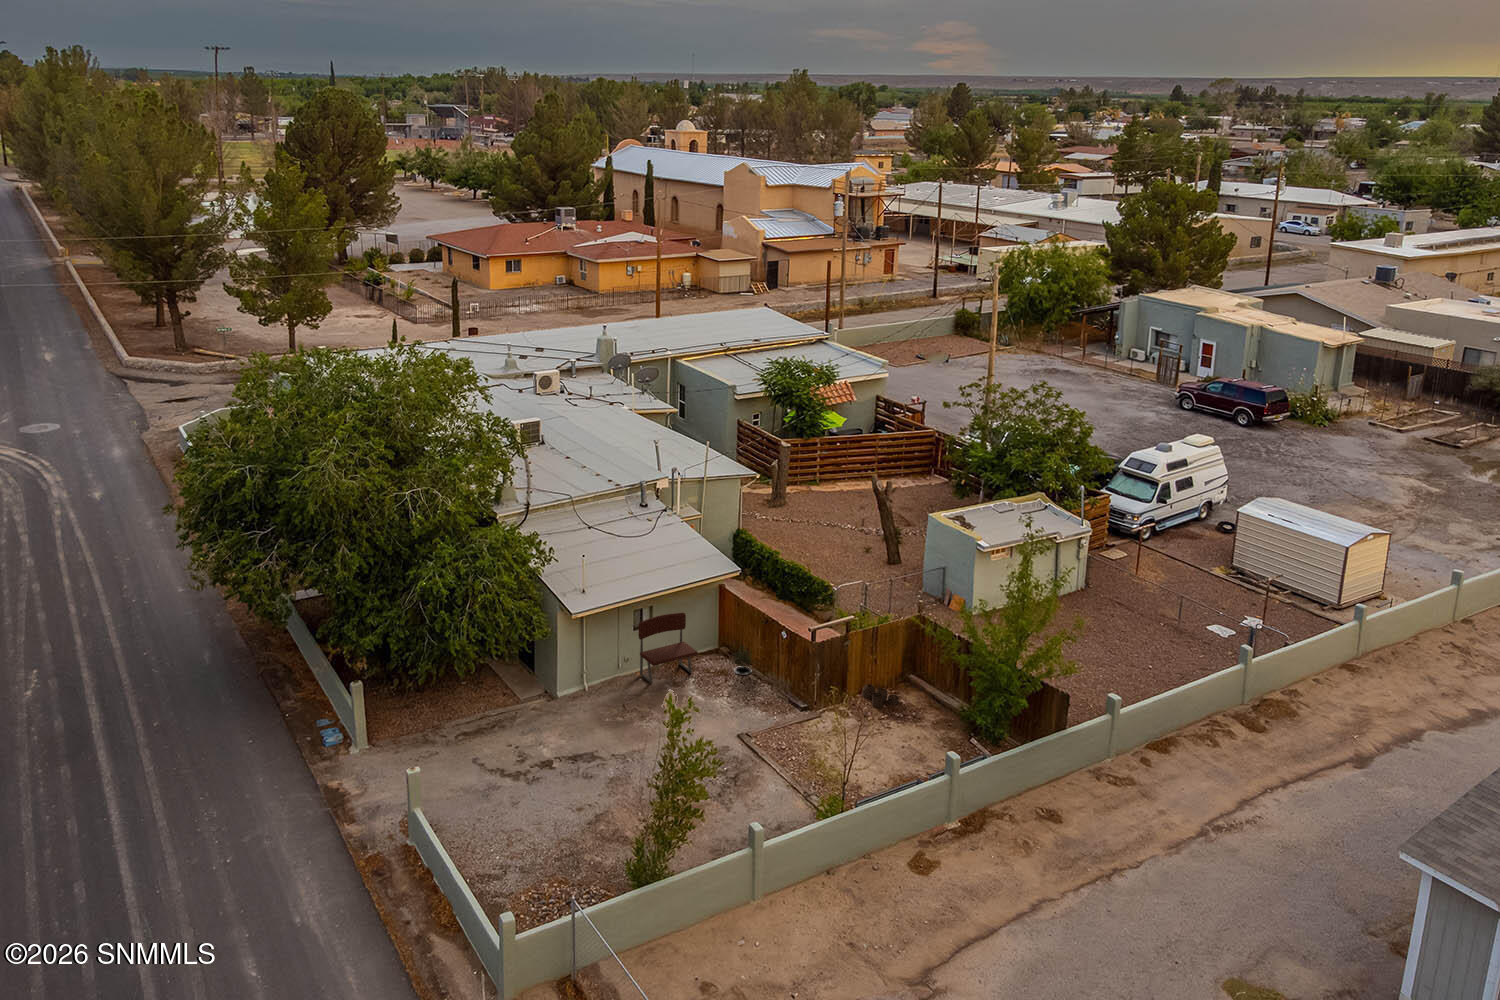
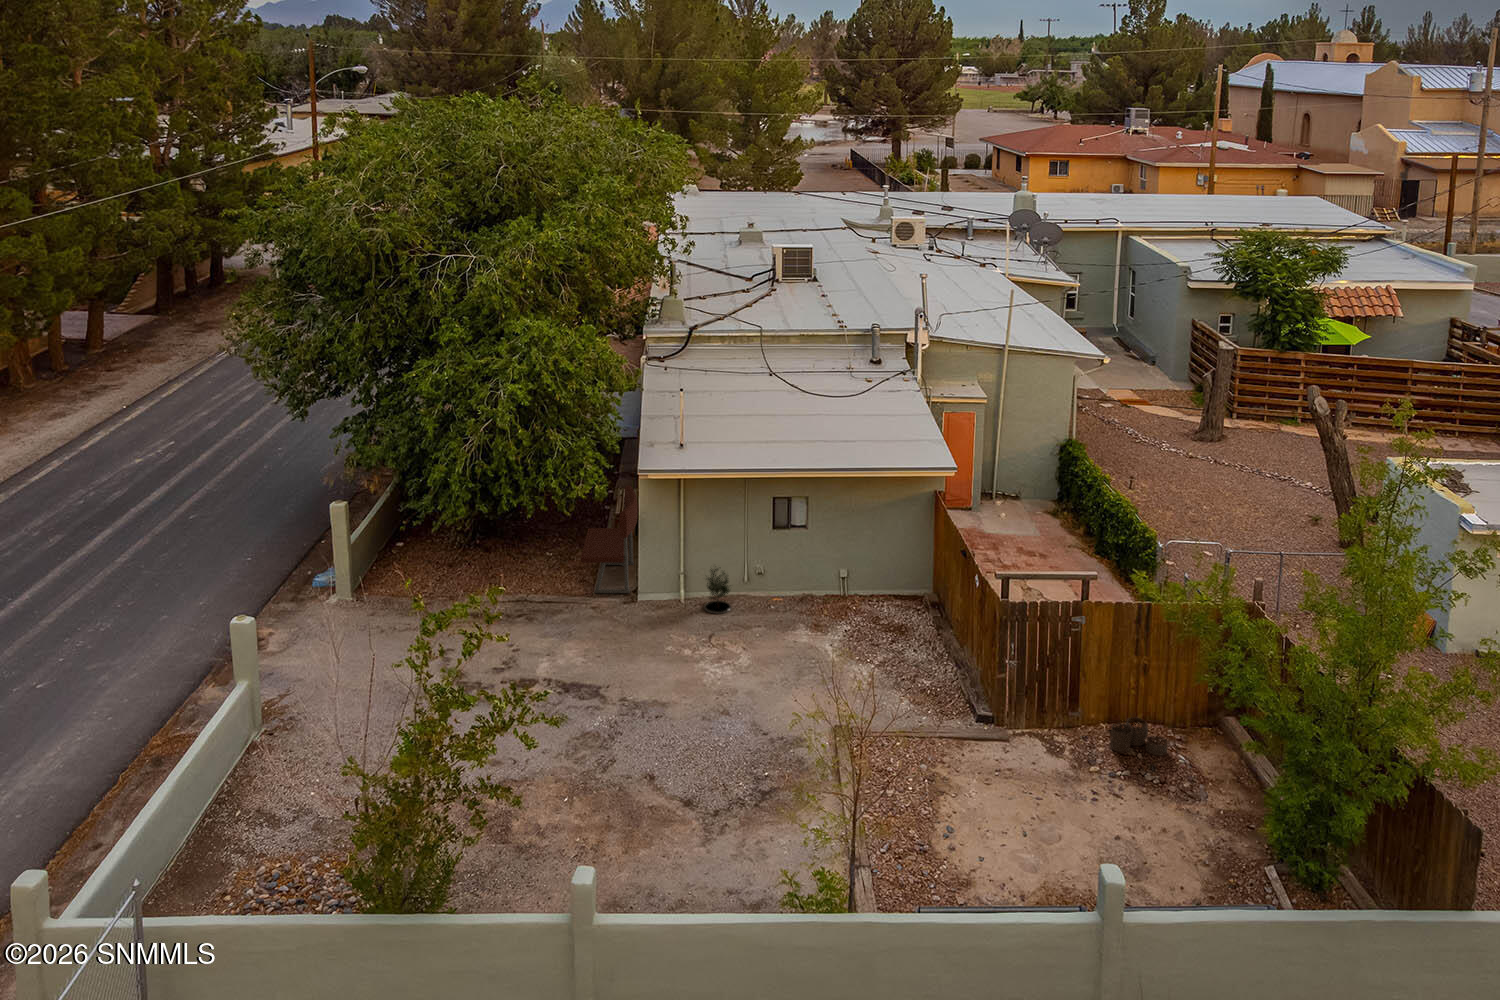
bench: present [638,613,698,683] -> present [581,485,637,593]
potted tree: present [733,645,752,675] -> present [704,569,731,614]

